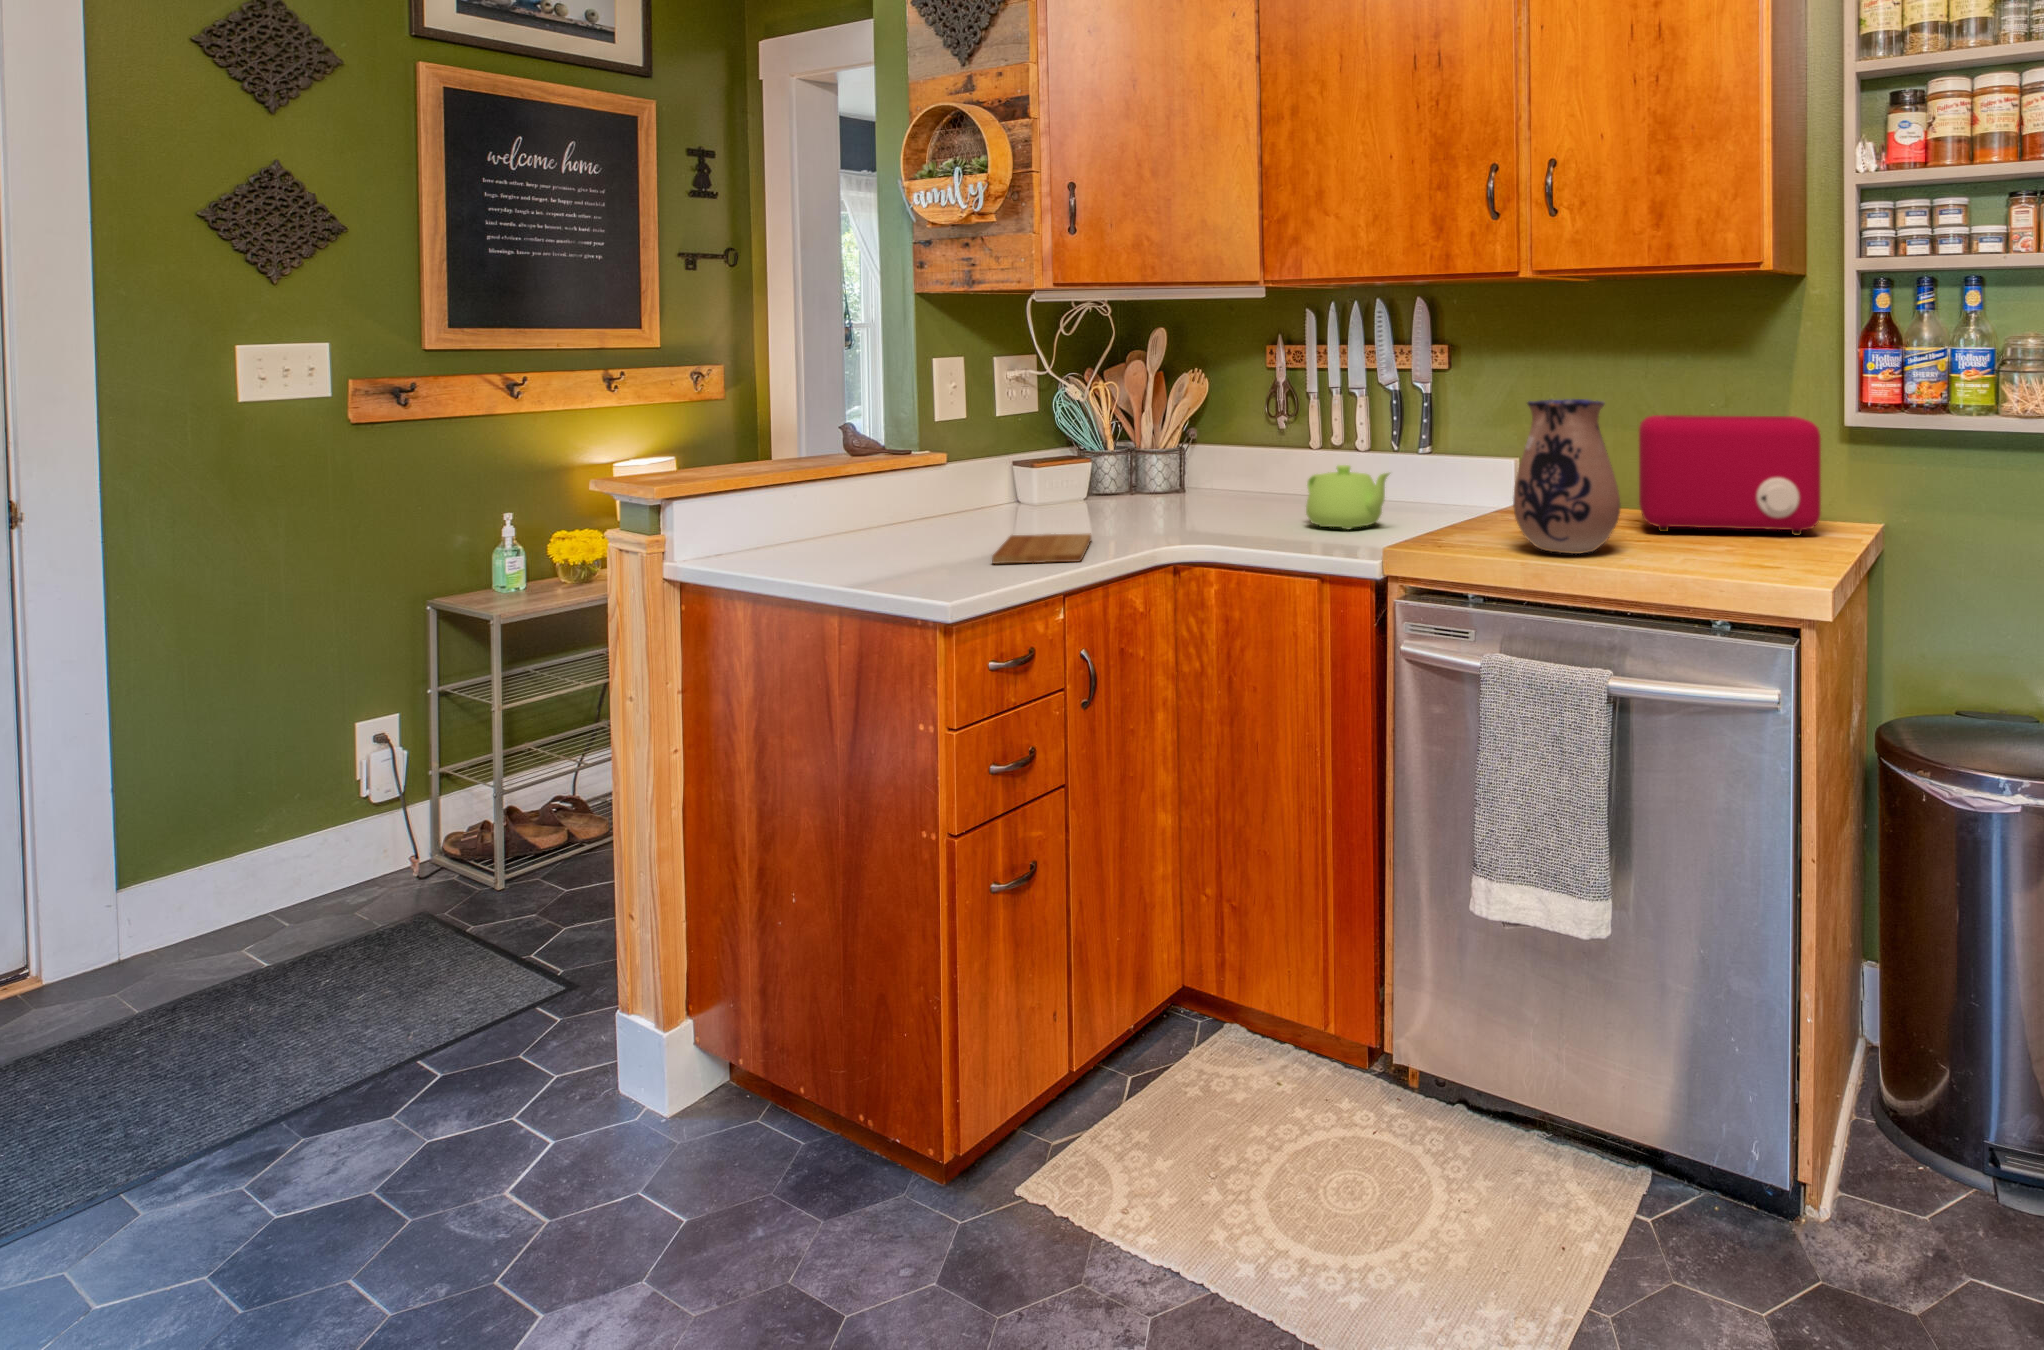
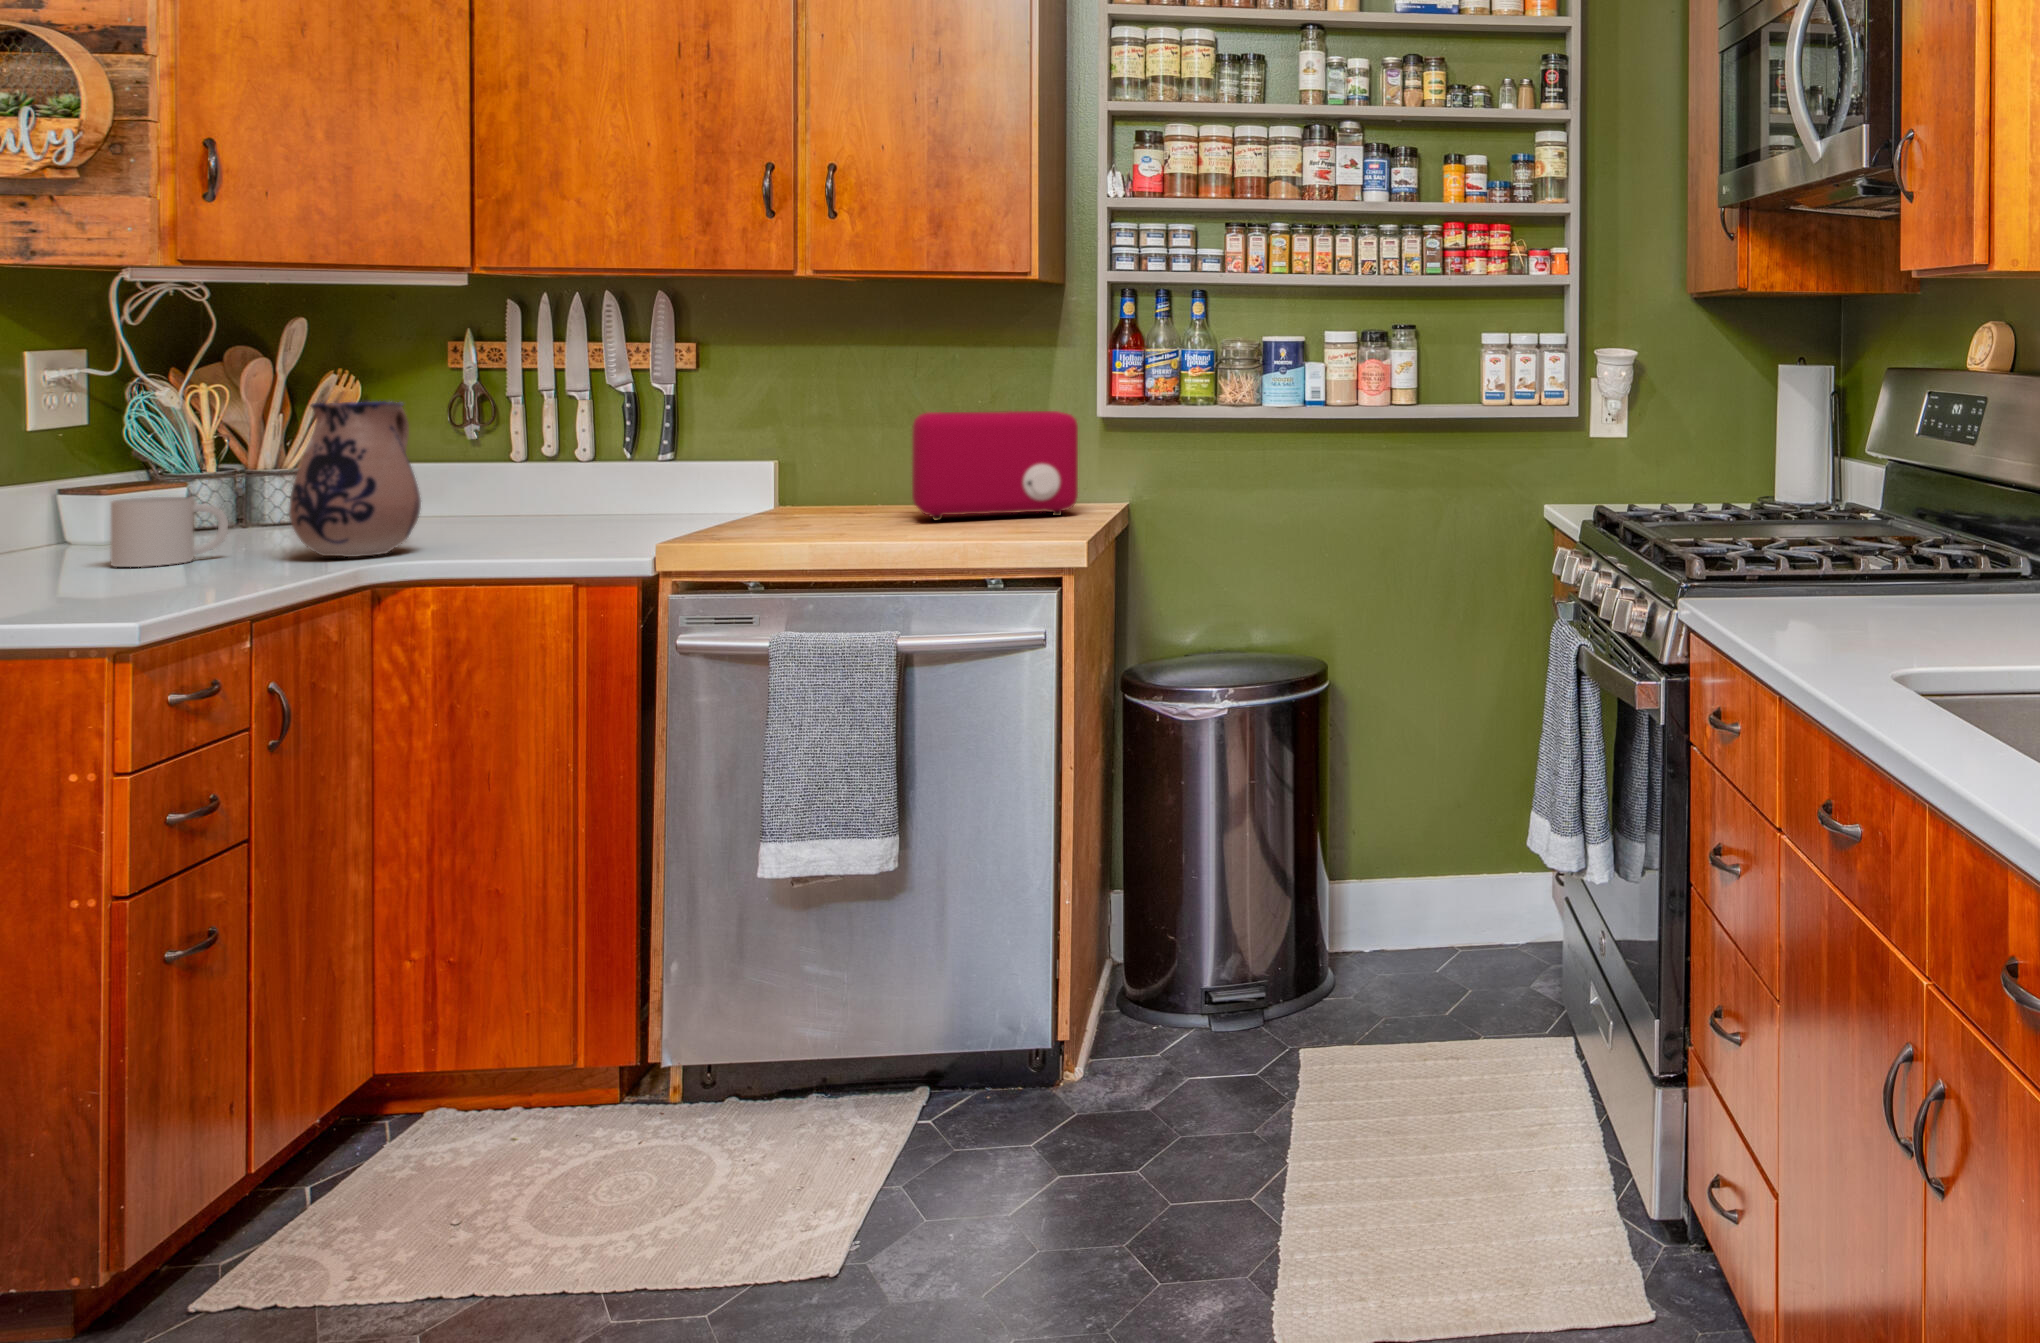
ceramic pitcher: present [1513,399,1620,554] -> present [289,401,421,557]
teapot: present [1306,465,1390,530] -> none [533,472,648,540]
mug: none [1025,472,1098,529] -> present [110,497,228,567]
cutting board: present [992,533,1092,564] -> none [116,562,259,596]

